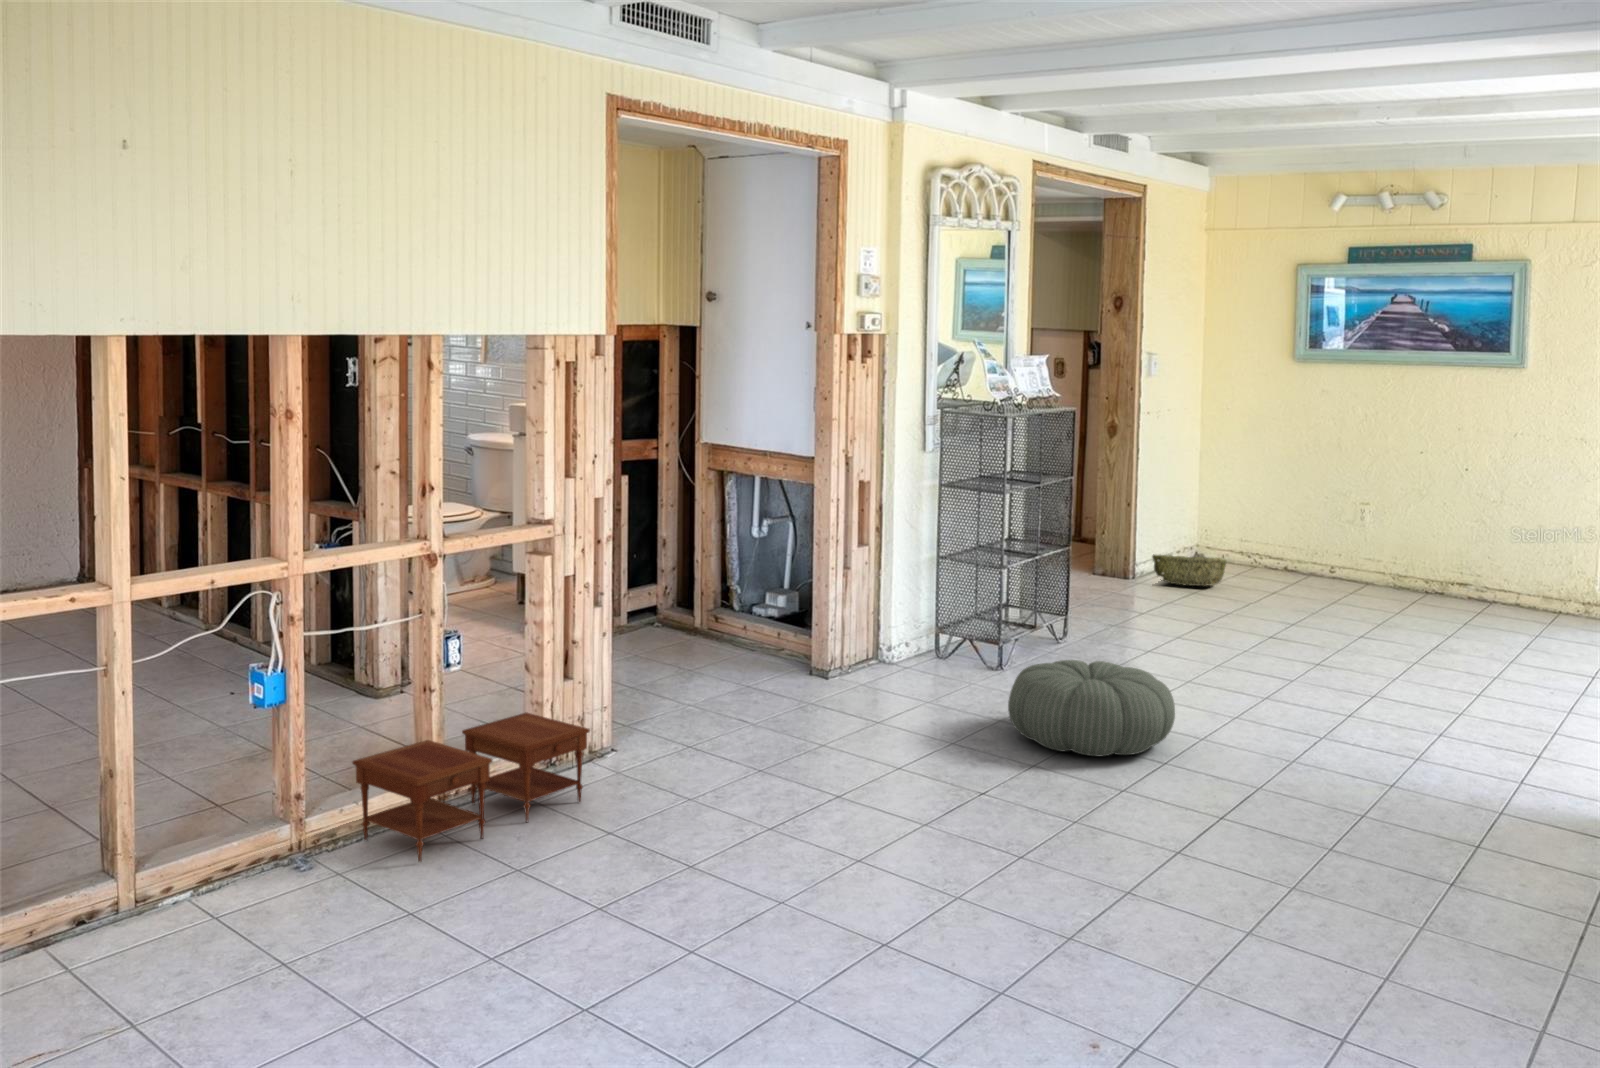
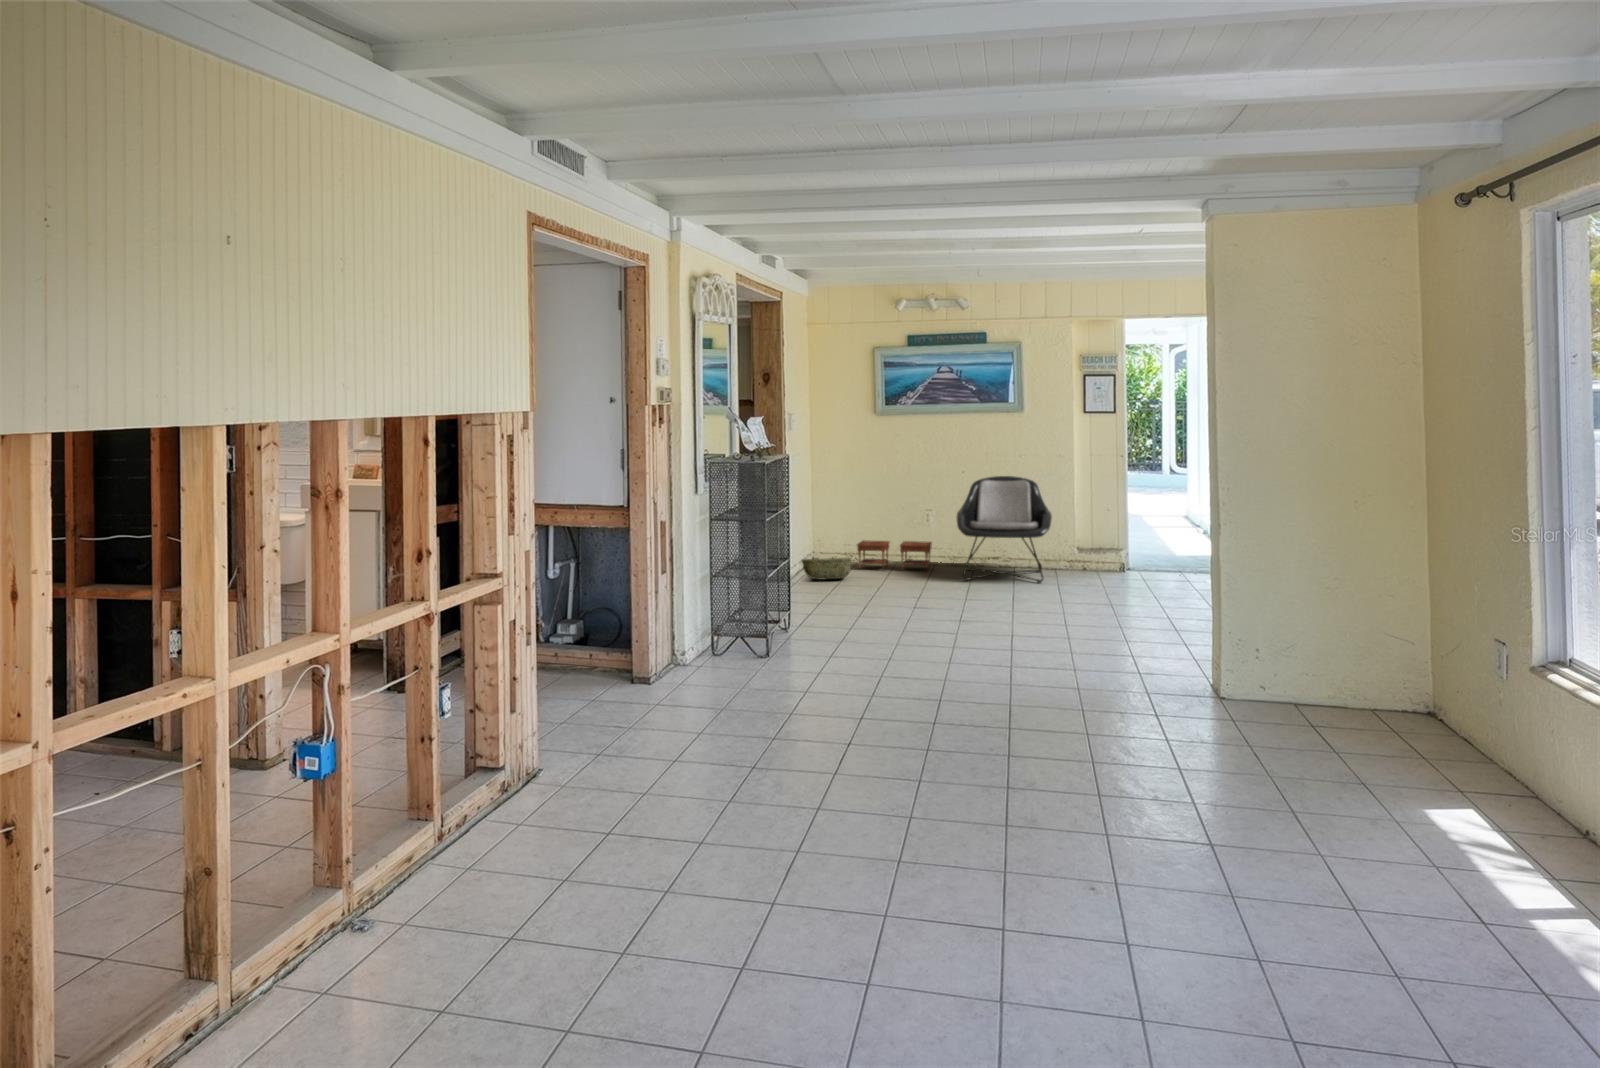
lounge chair: none [1387,459,1549,625] -> present [956,476,1052,583]
pouf: present [1008,660,1175,756] -> none [819,639,938,708]
side table: present [352,713,590,862] -> present [857,540,932,568]

